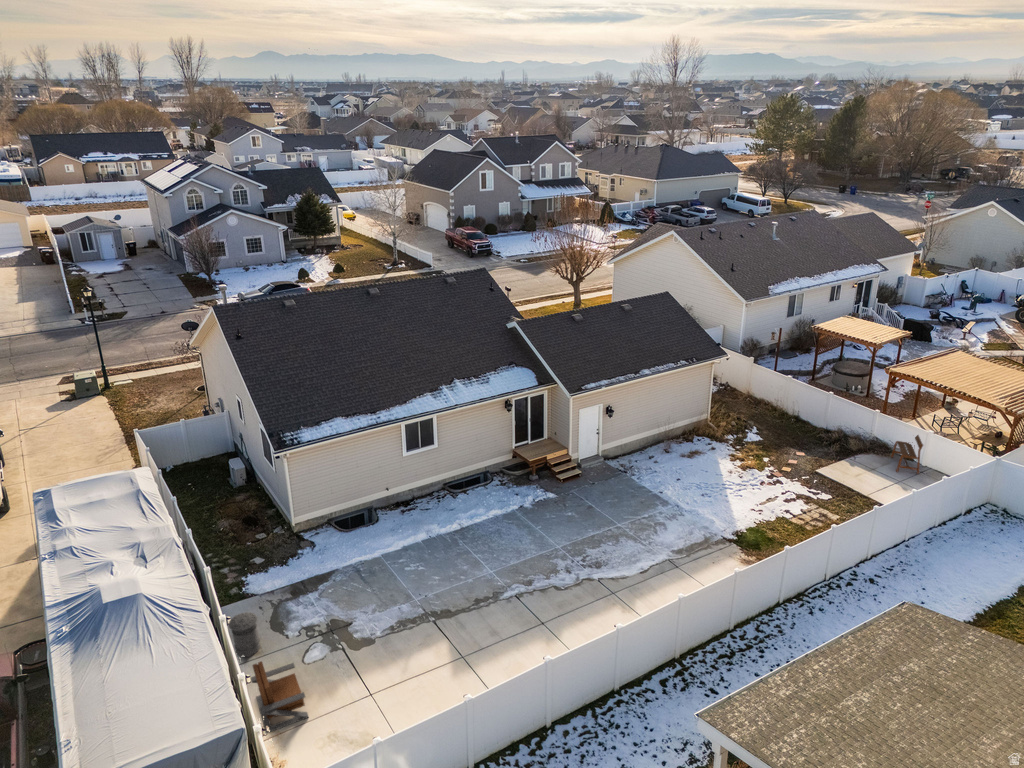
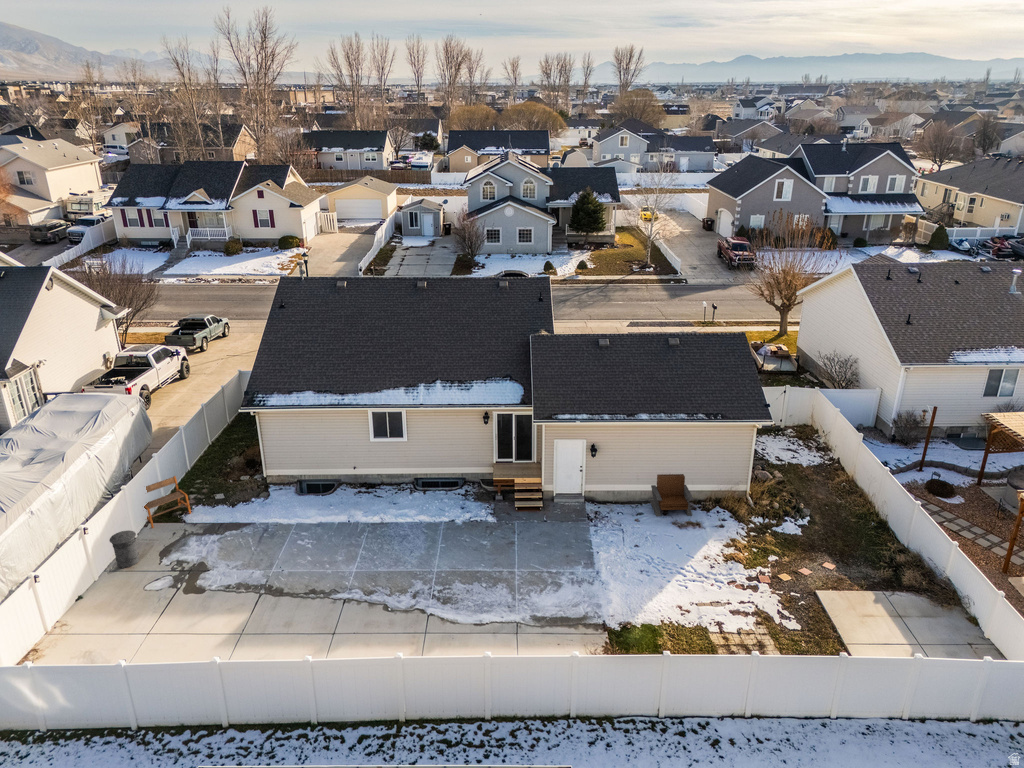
bench: present [891,435,923,474] -> present [144,476,191,528]
lounge chair: present [251,662,309,733] -> present [650,474,694,516]

